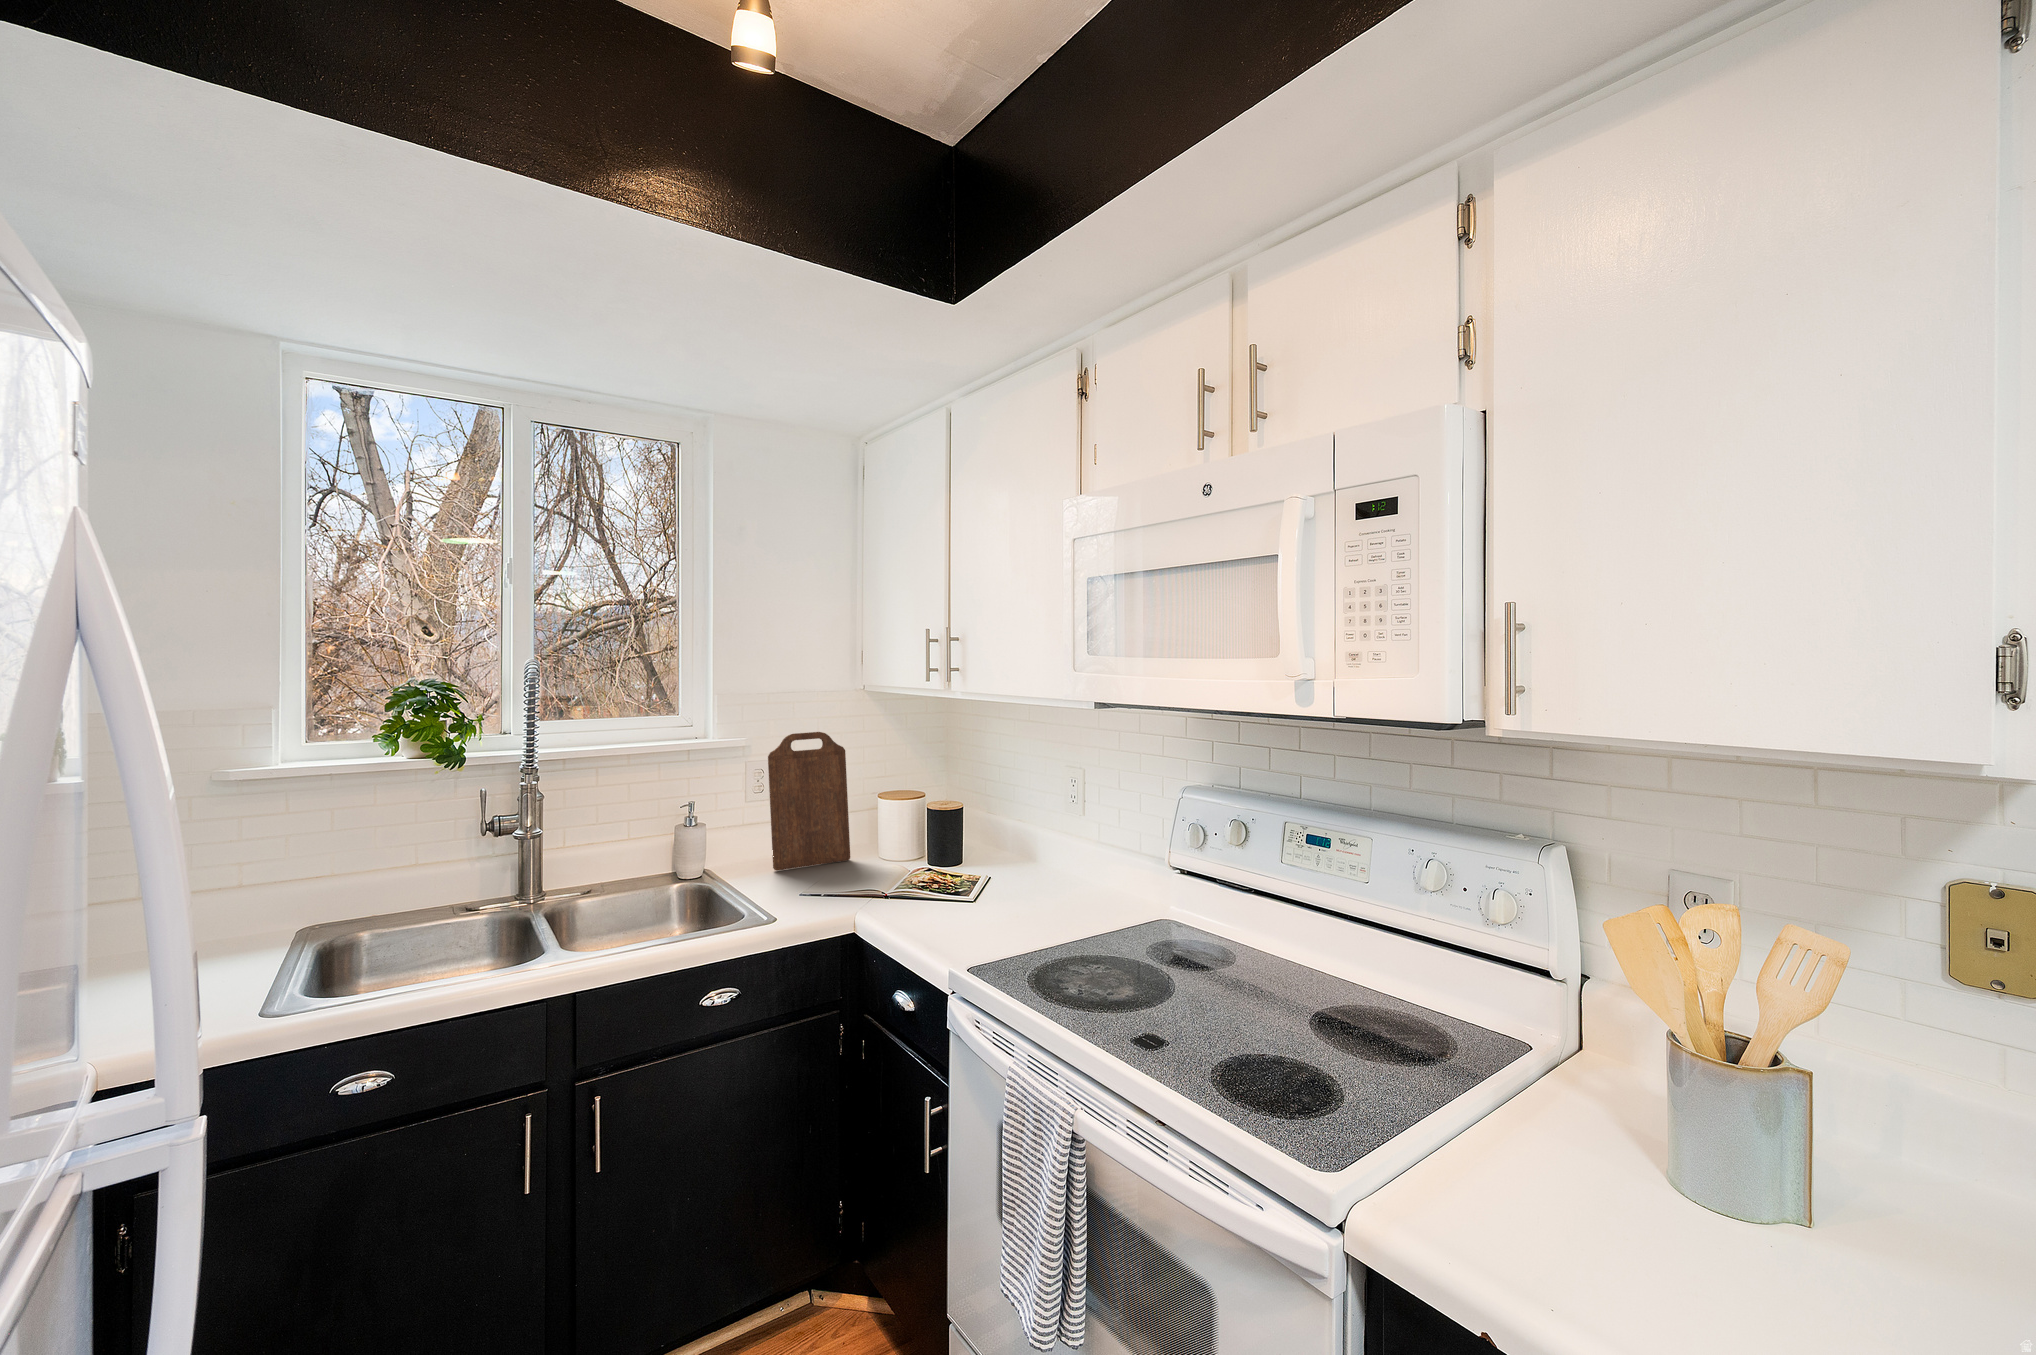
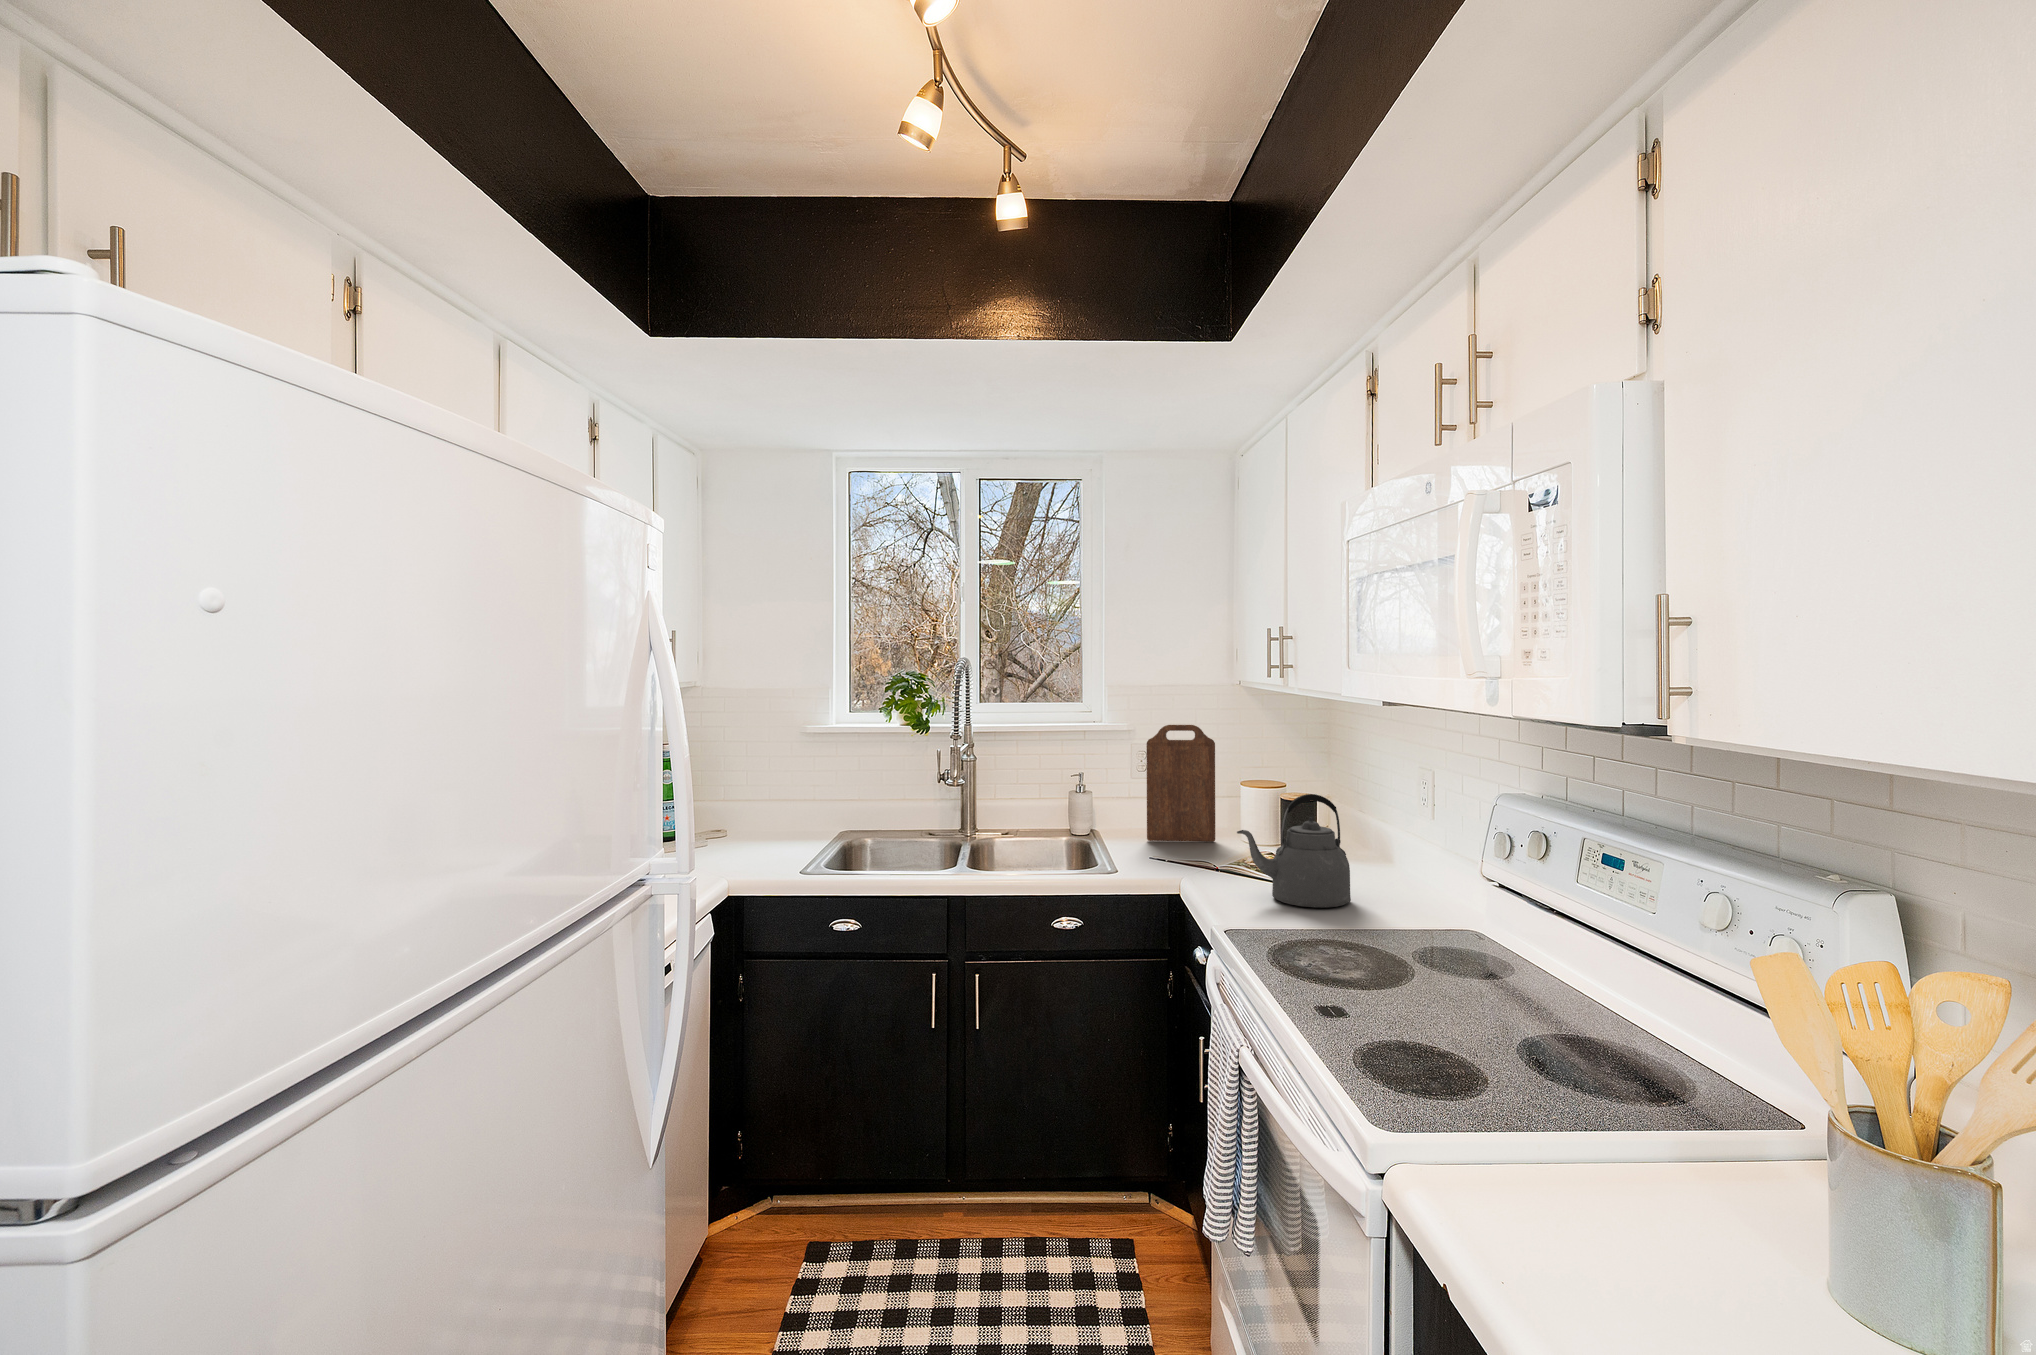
kettle: none [931,793,1050,920] -> present [1237,794,1351,908]

